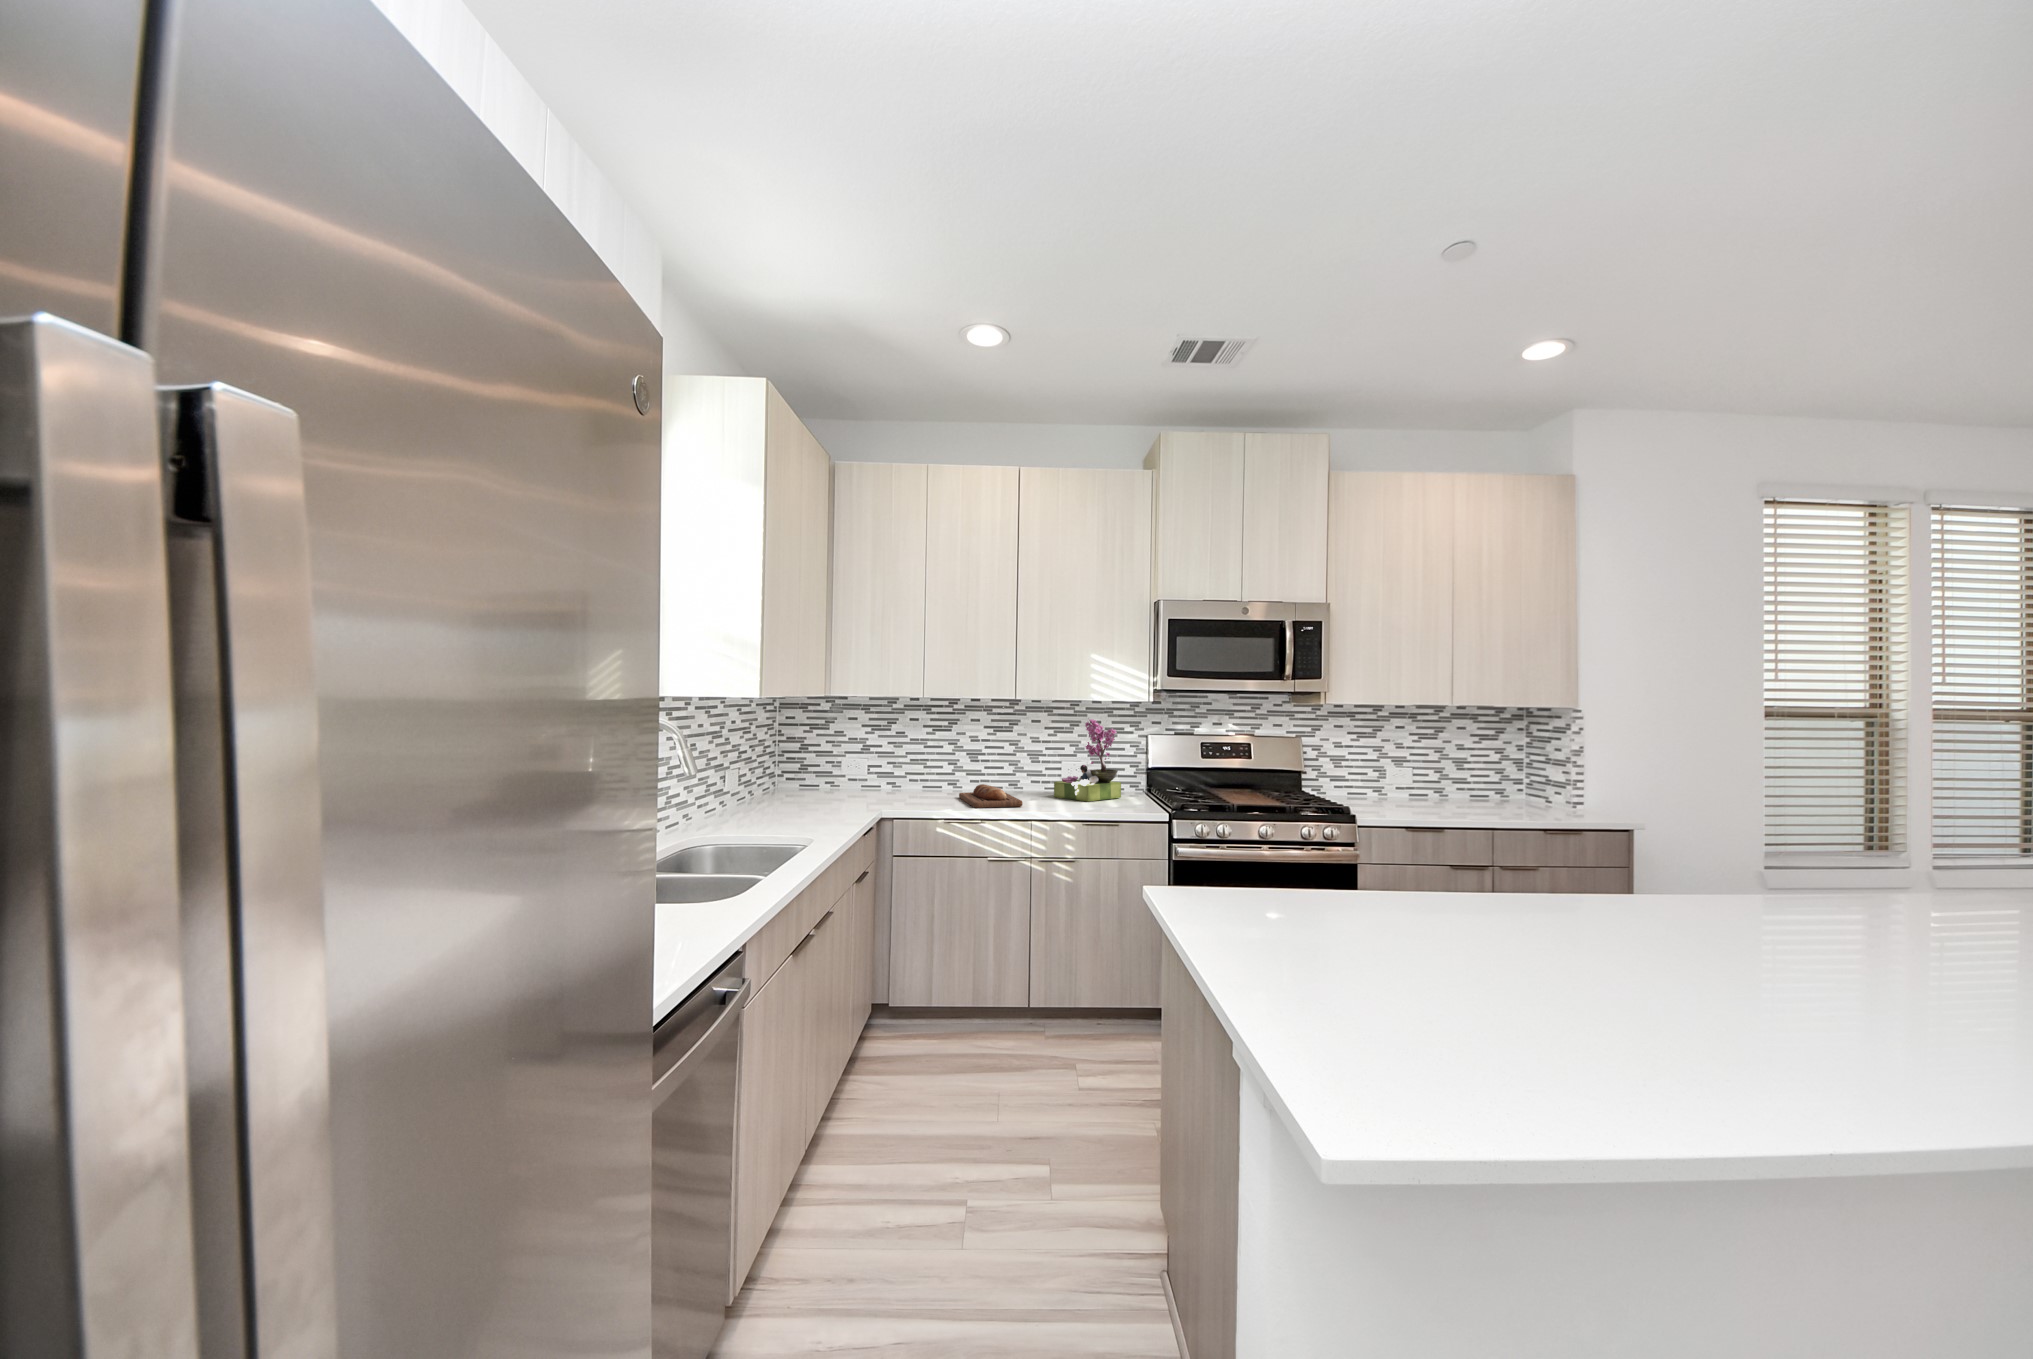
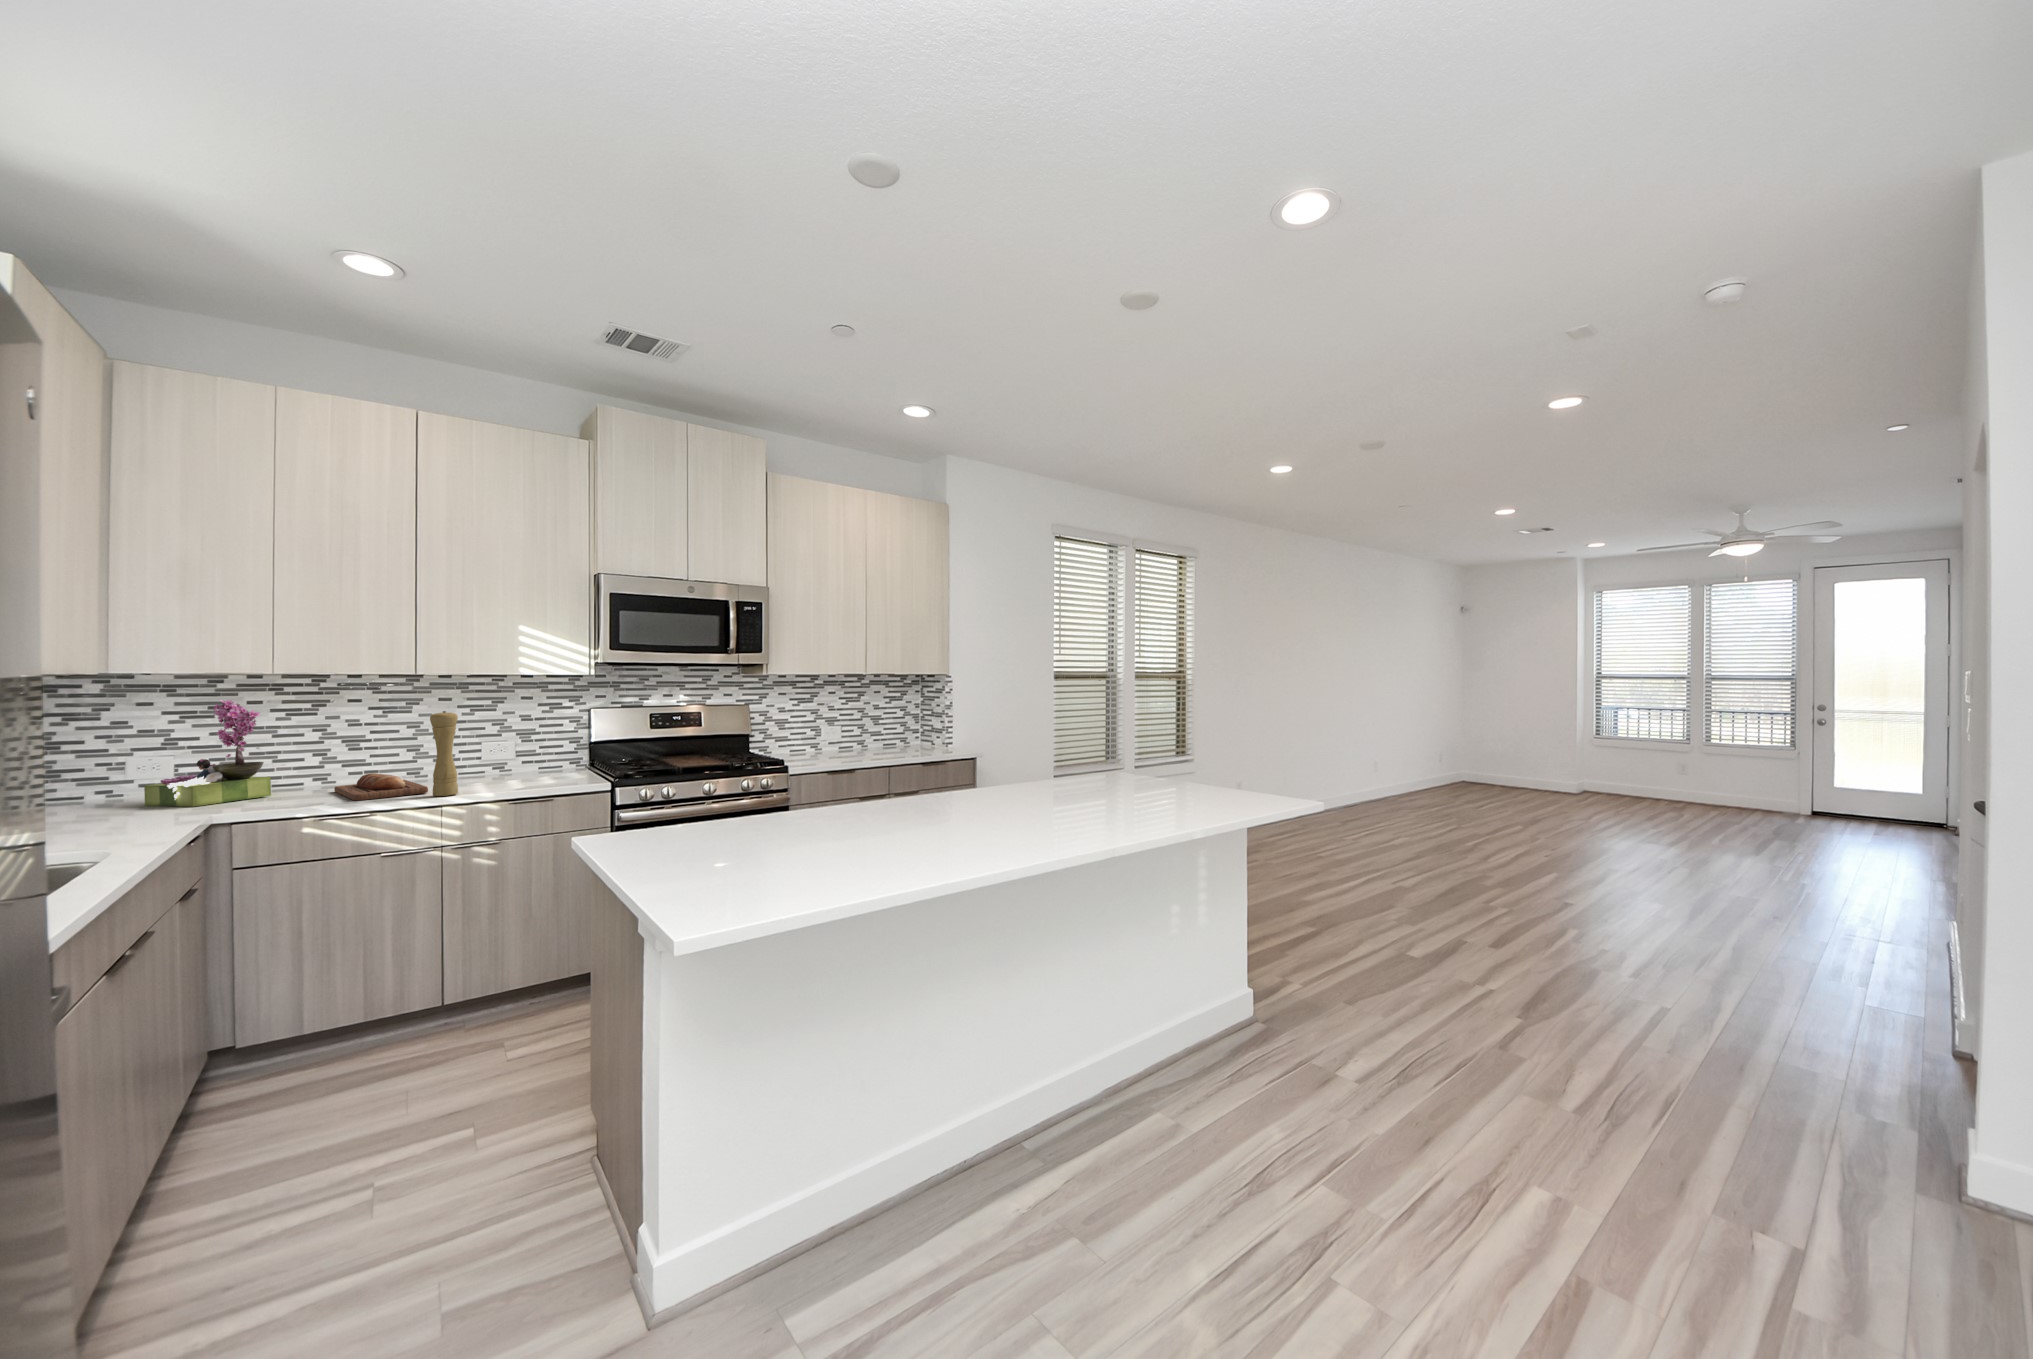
flower arrangement: present [1054,719,1121,802] -> present [144,700,271,807]
pepper mill: none [1026,734,1045,811] -> present [430,711,458,796]

